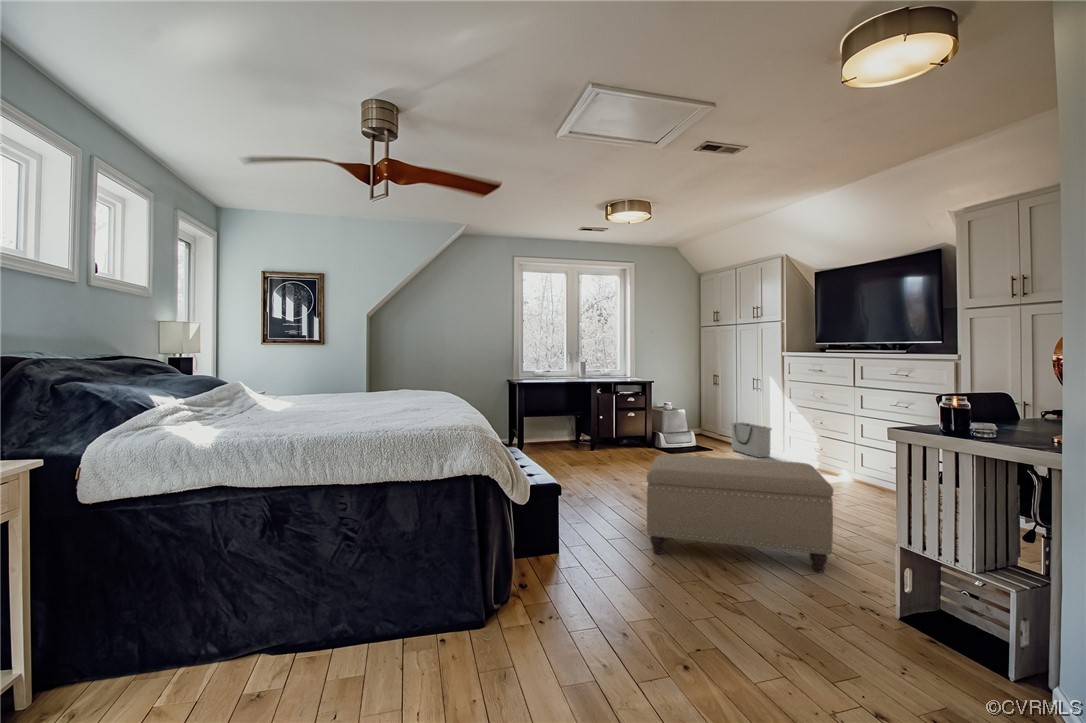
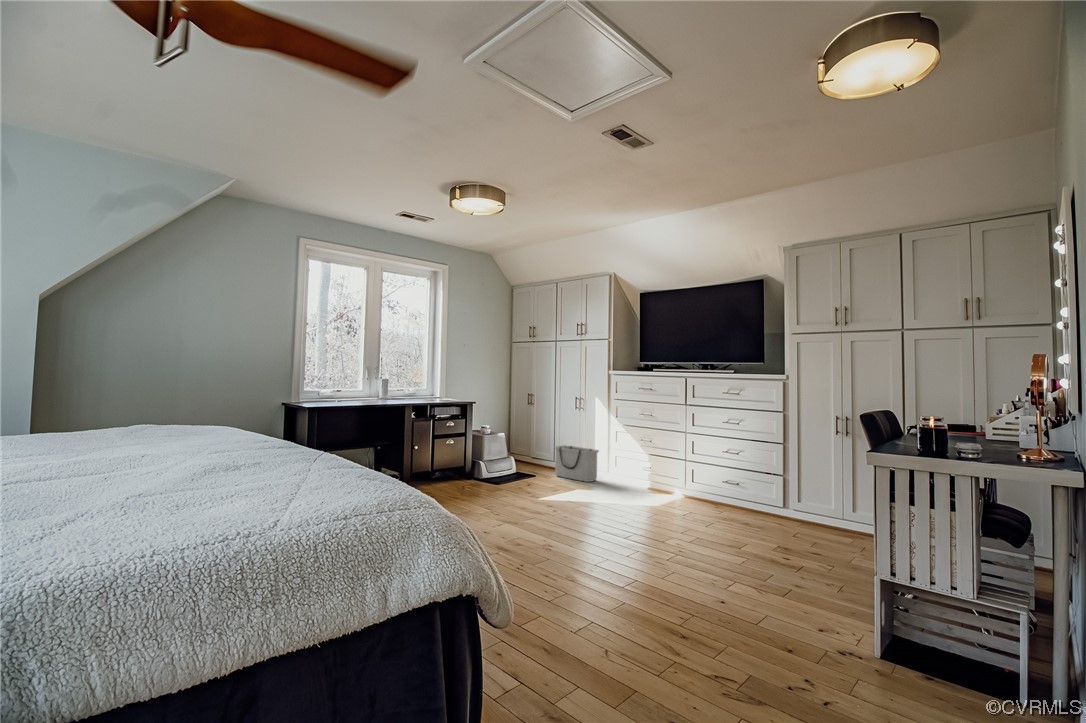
ottoman: present [647,455,833,572] -> none [555,490,780,629]

